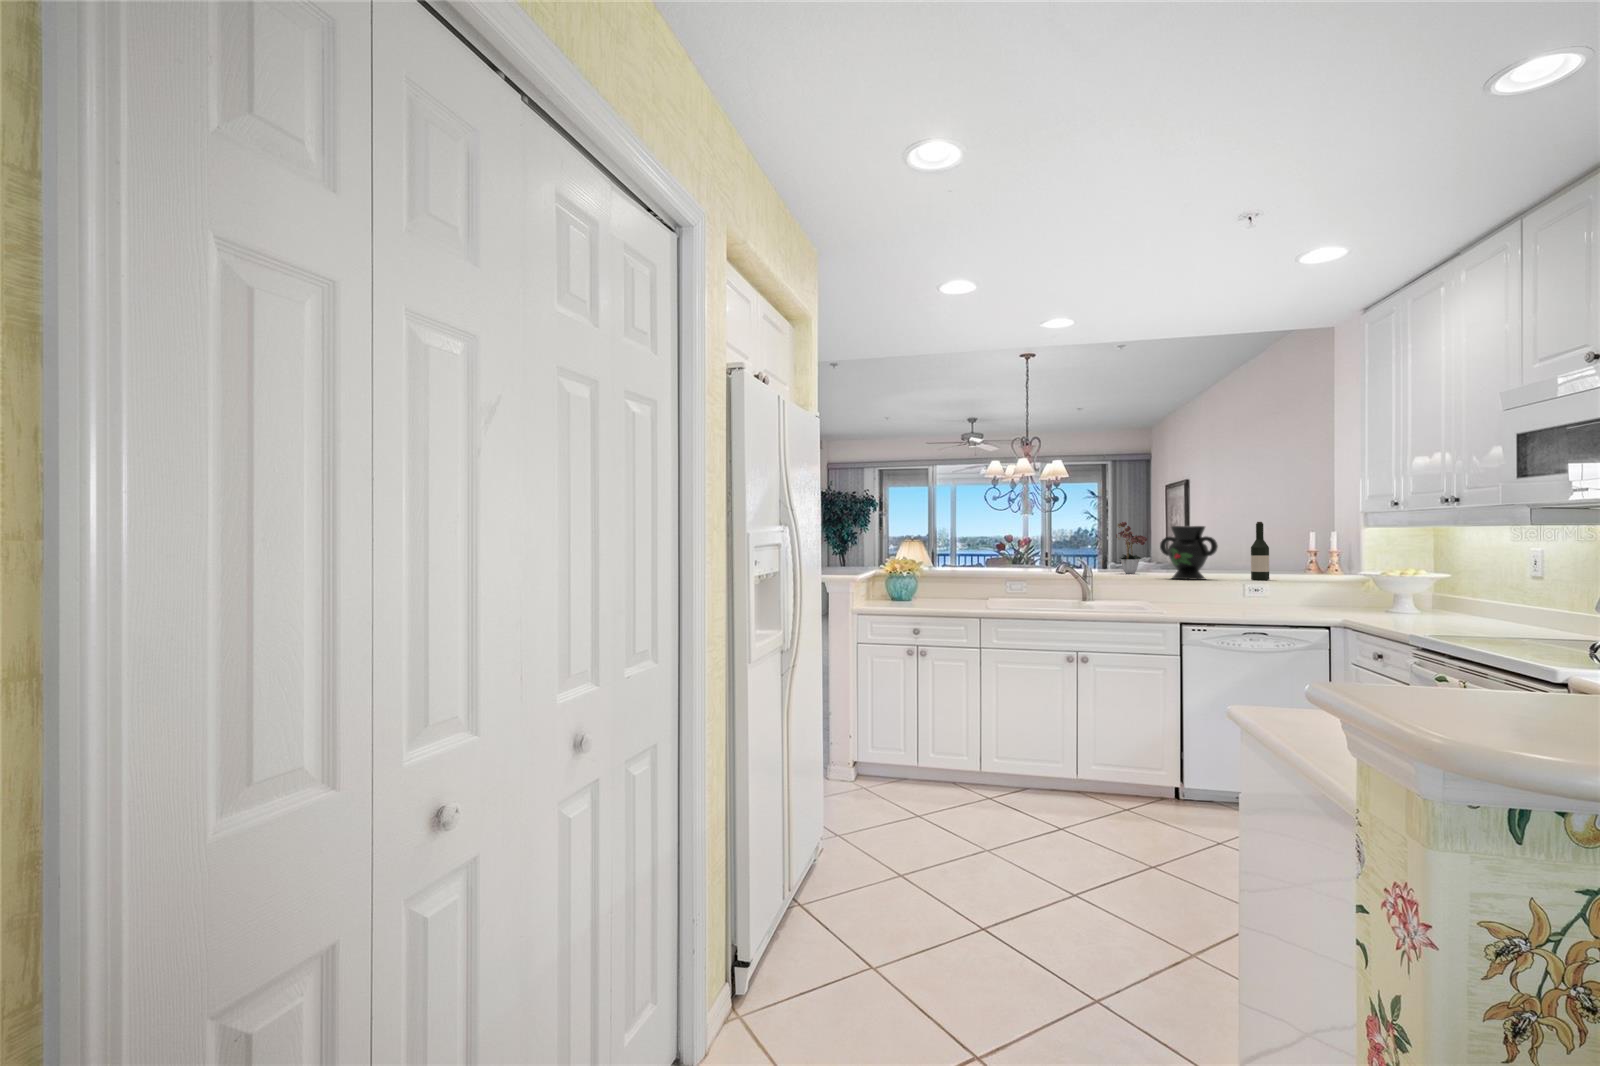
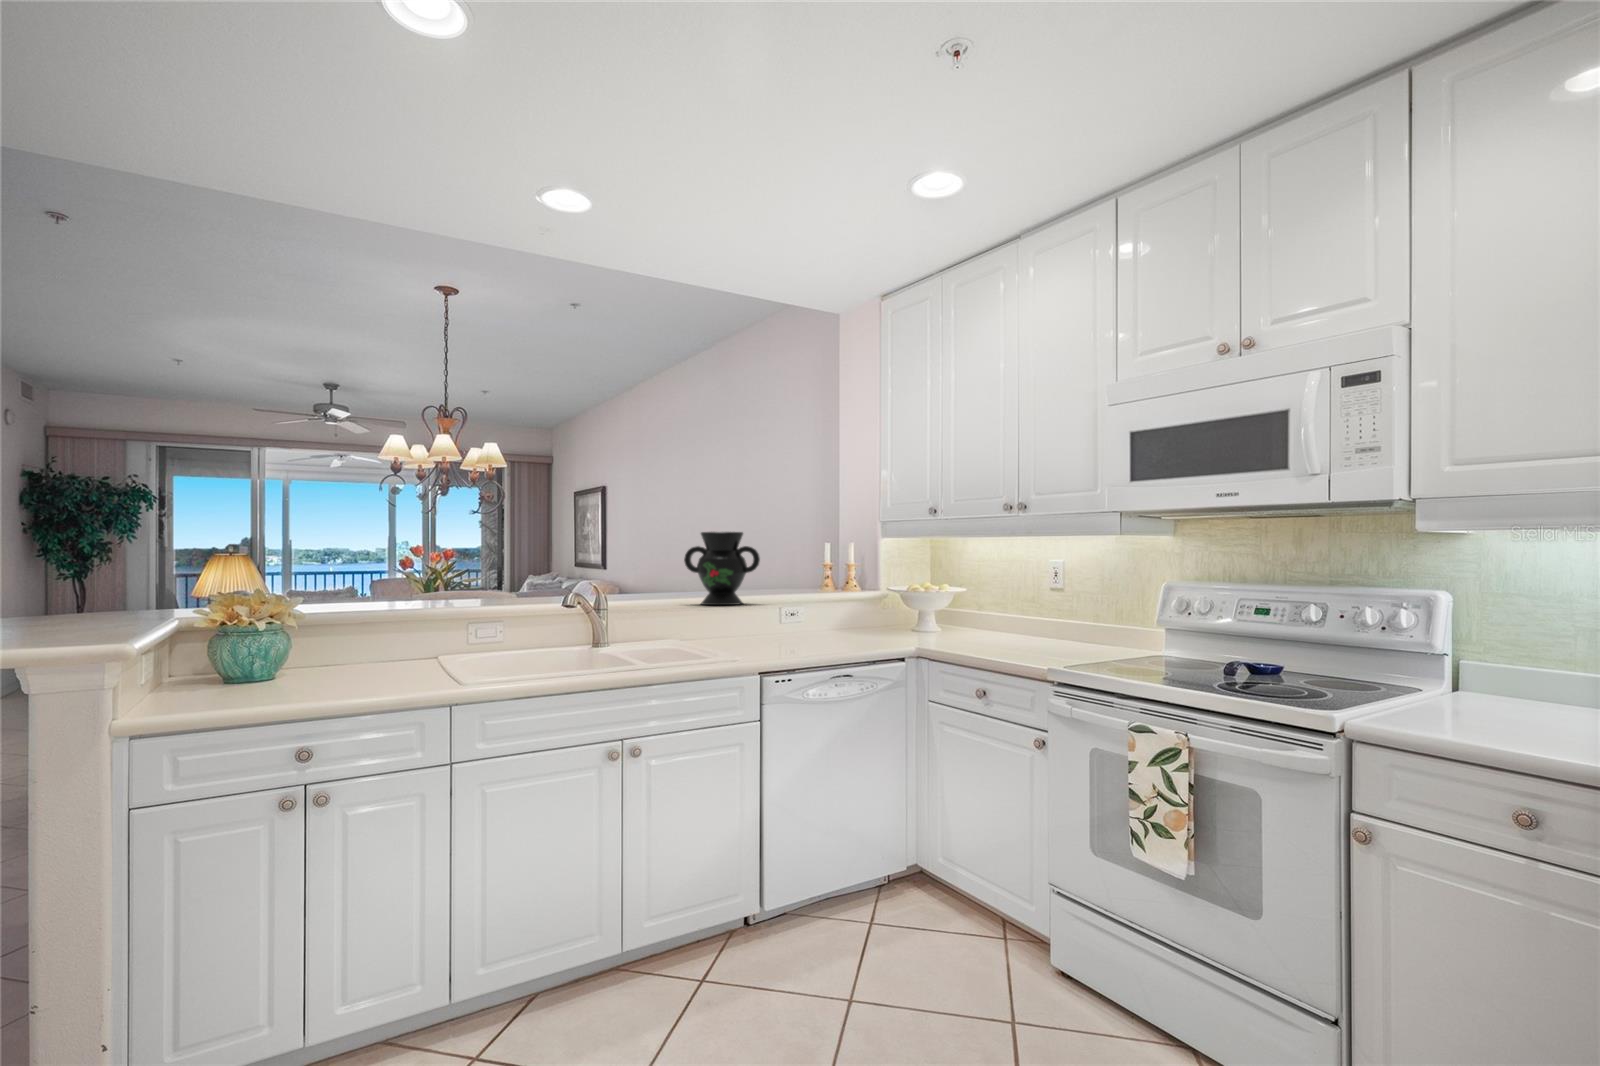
flower arrangement: present [1116,522,1147,574] -> none [592,523,636,597]
wine bottle: present [1251,522,1269,580] -> none [791,528,811,602]

